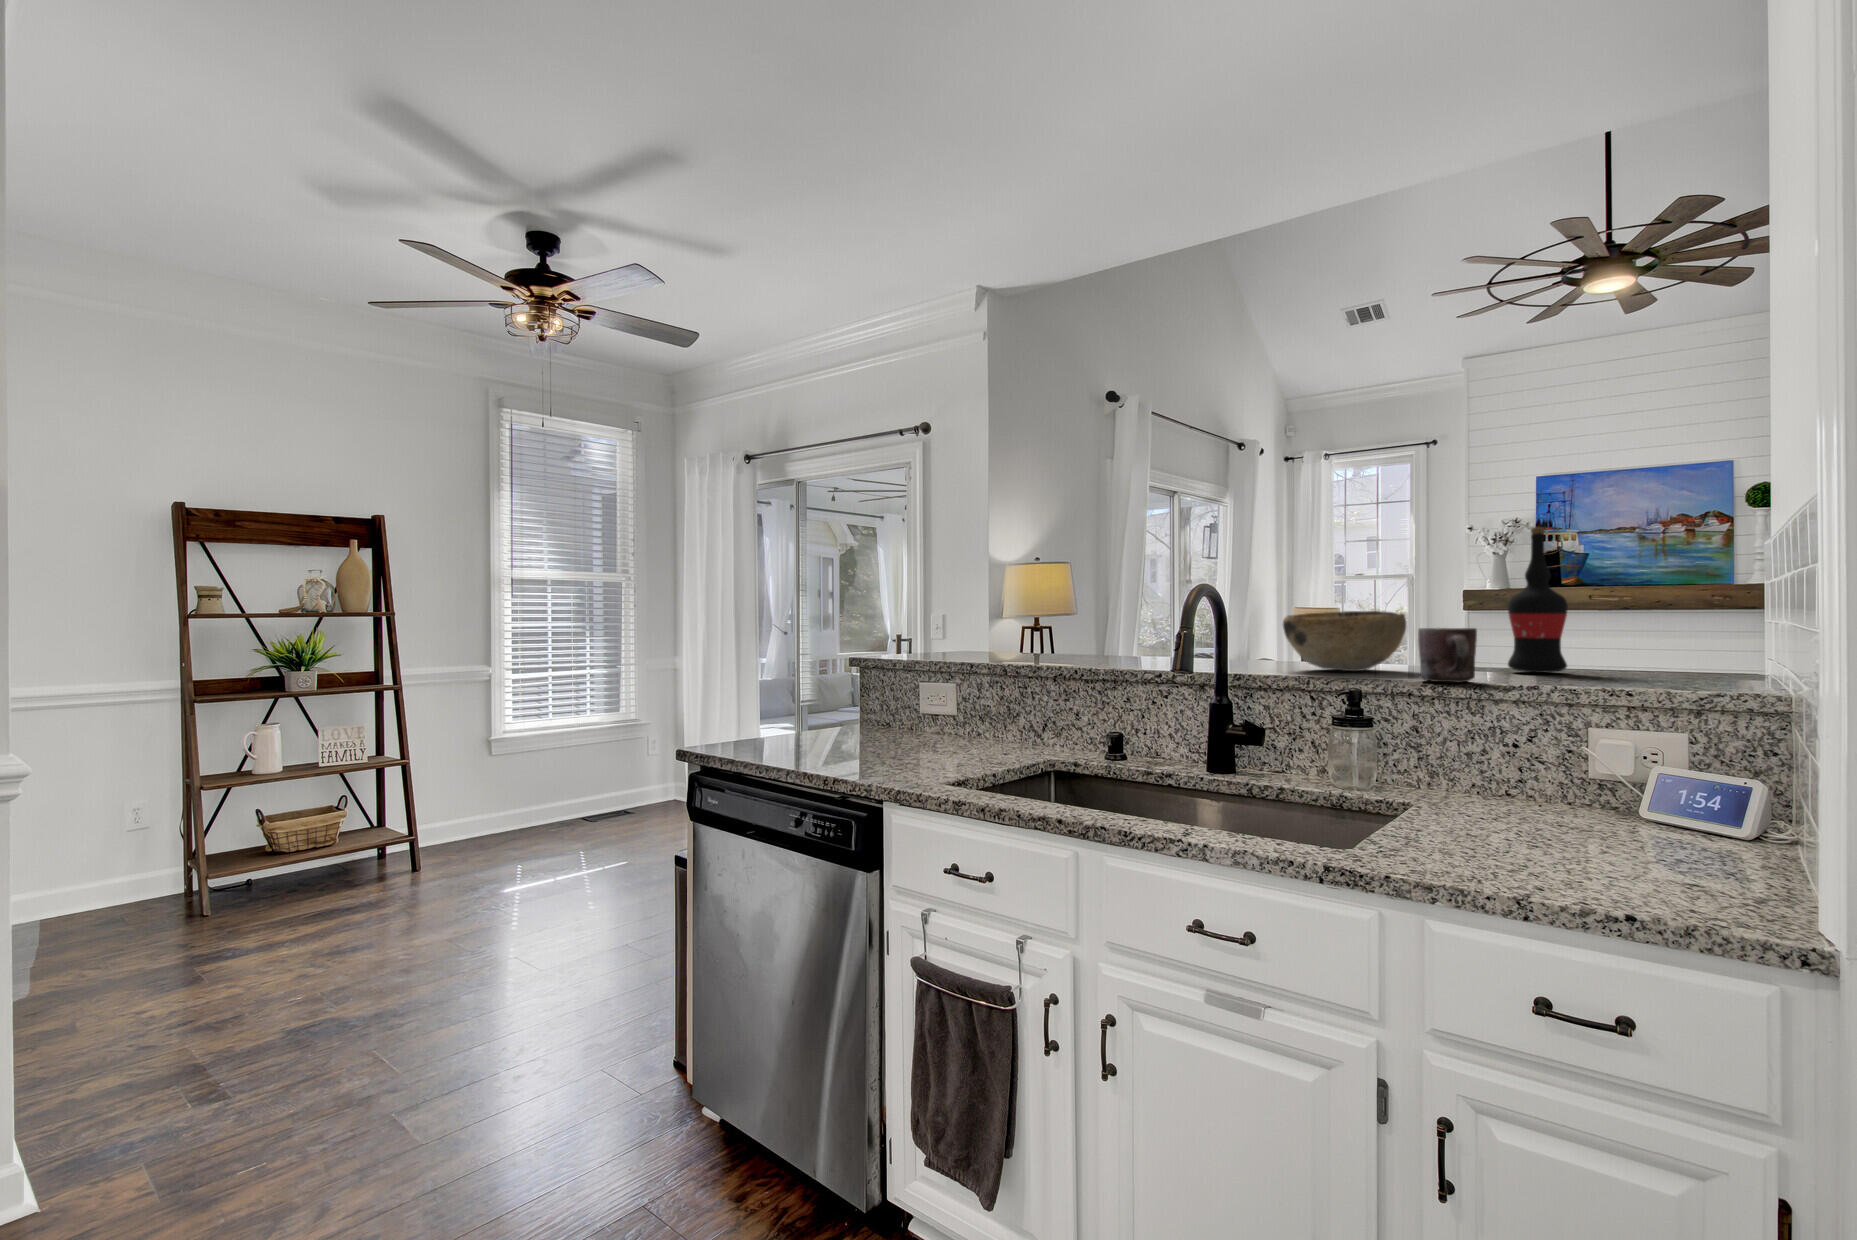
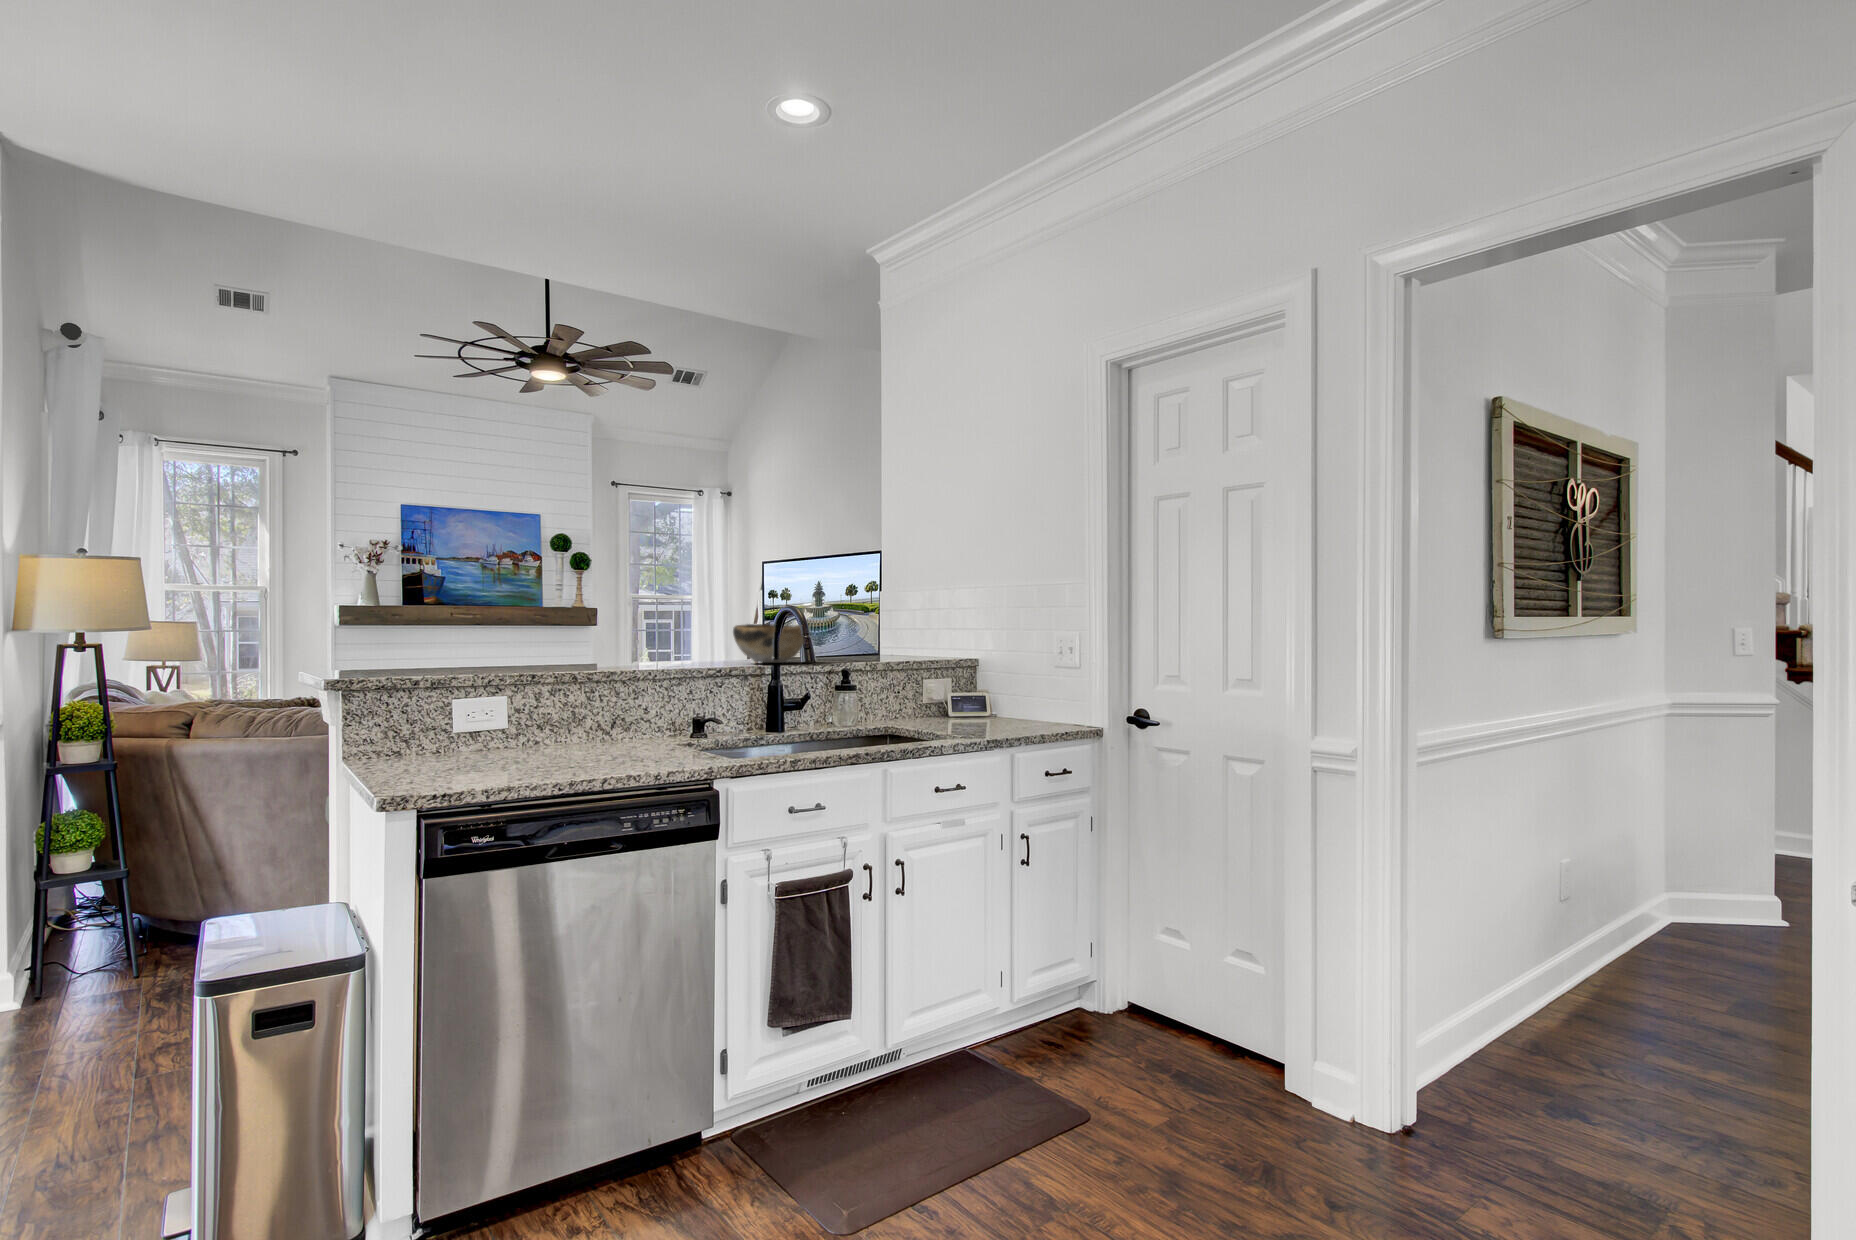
wine bottle: present [1508,527,1568,673] -> none [823,577,853,659]
mug: present [1418,628,1477,683] -> none [852,633,893,663]

